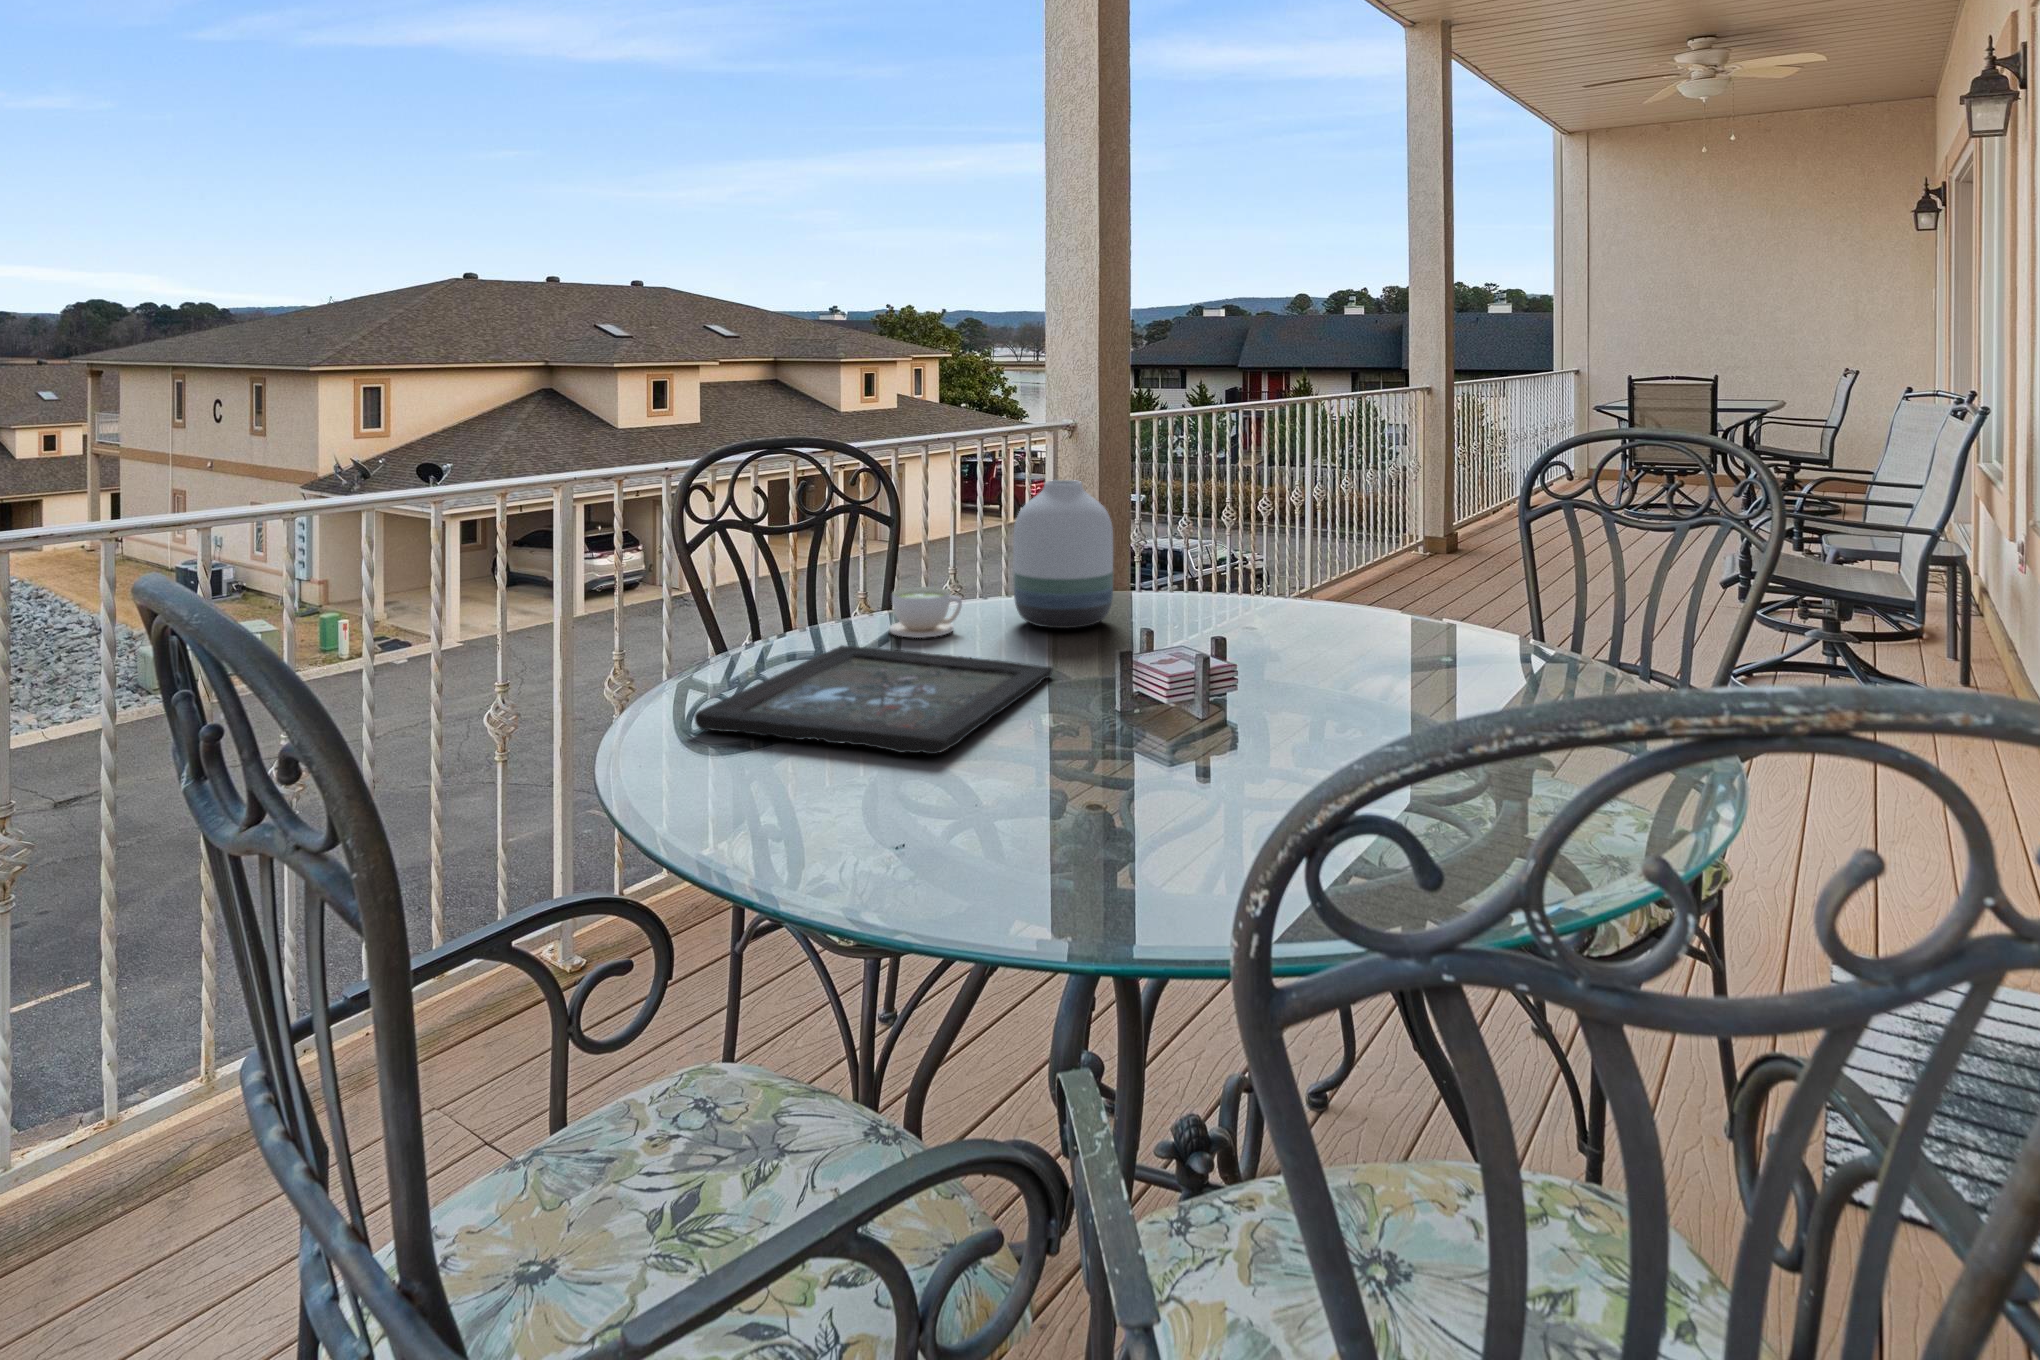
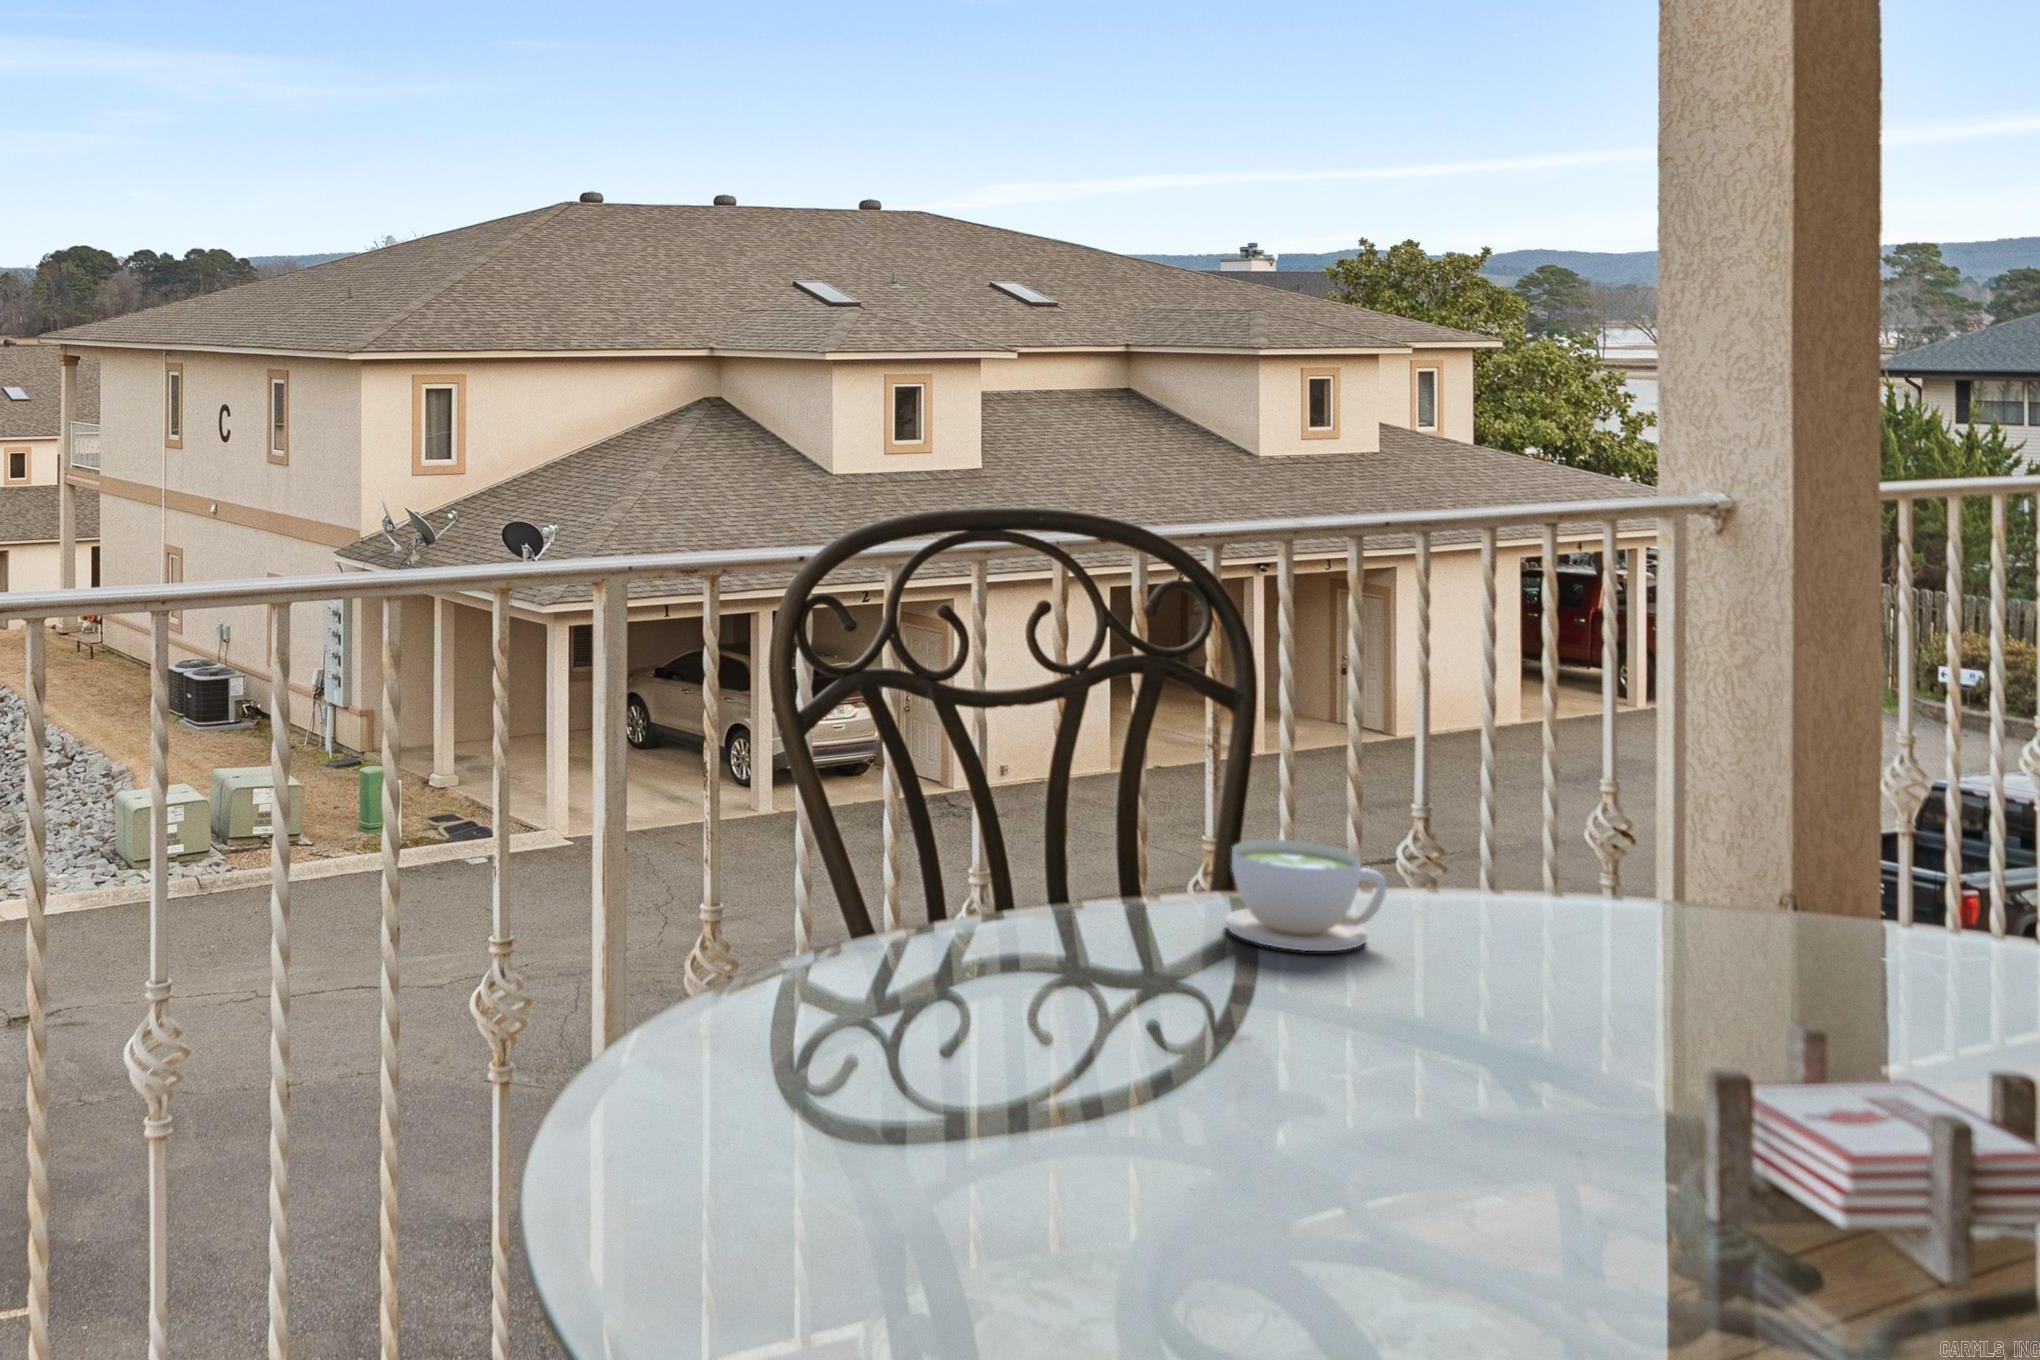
vase: present [1013,480,1113,628] -> none [1509,641,1754,974]
tray: present [695,646,1053,754] -> none [810,948,1606,1256]

